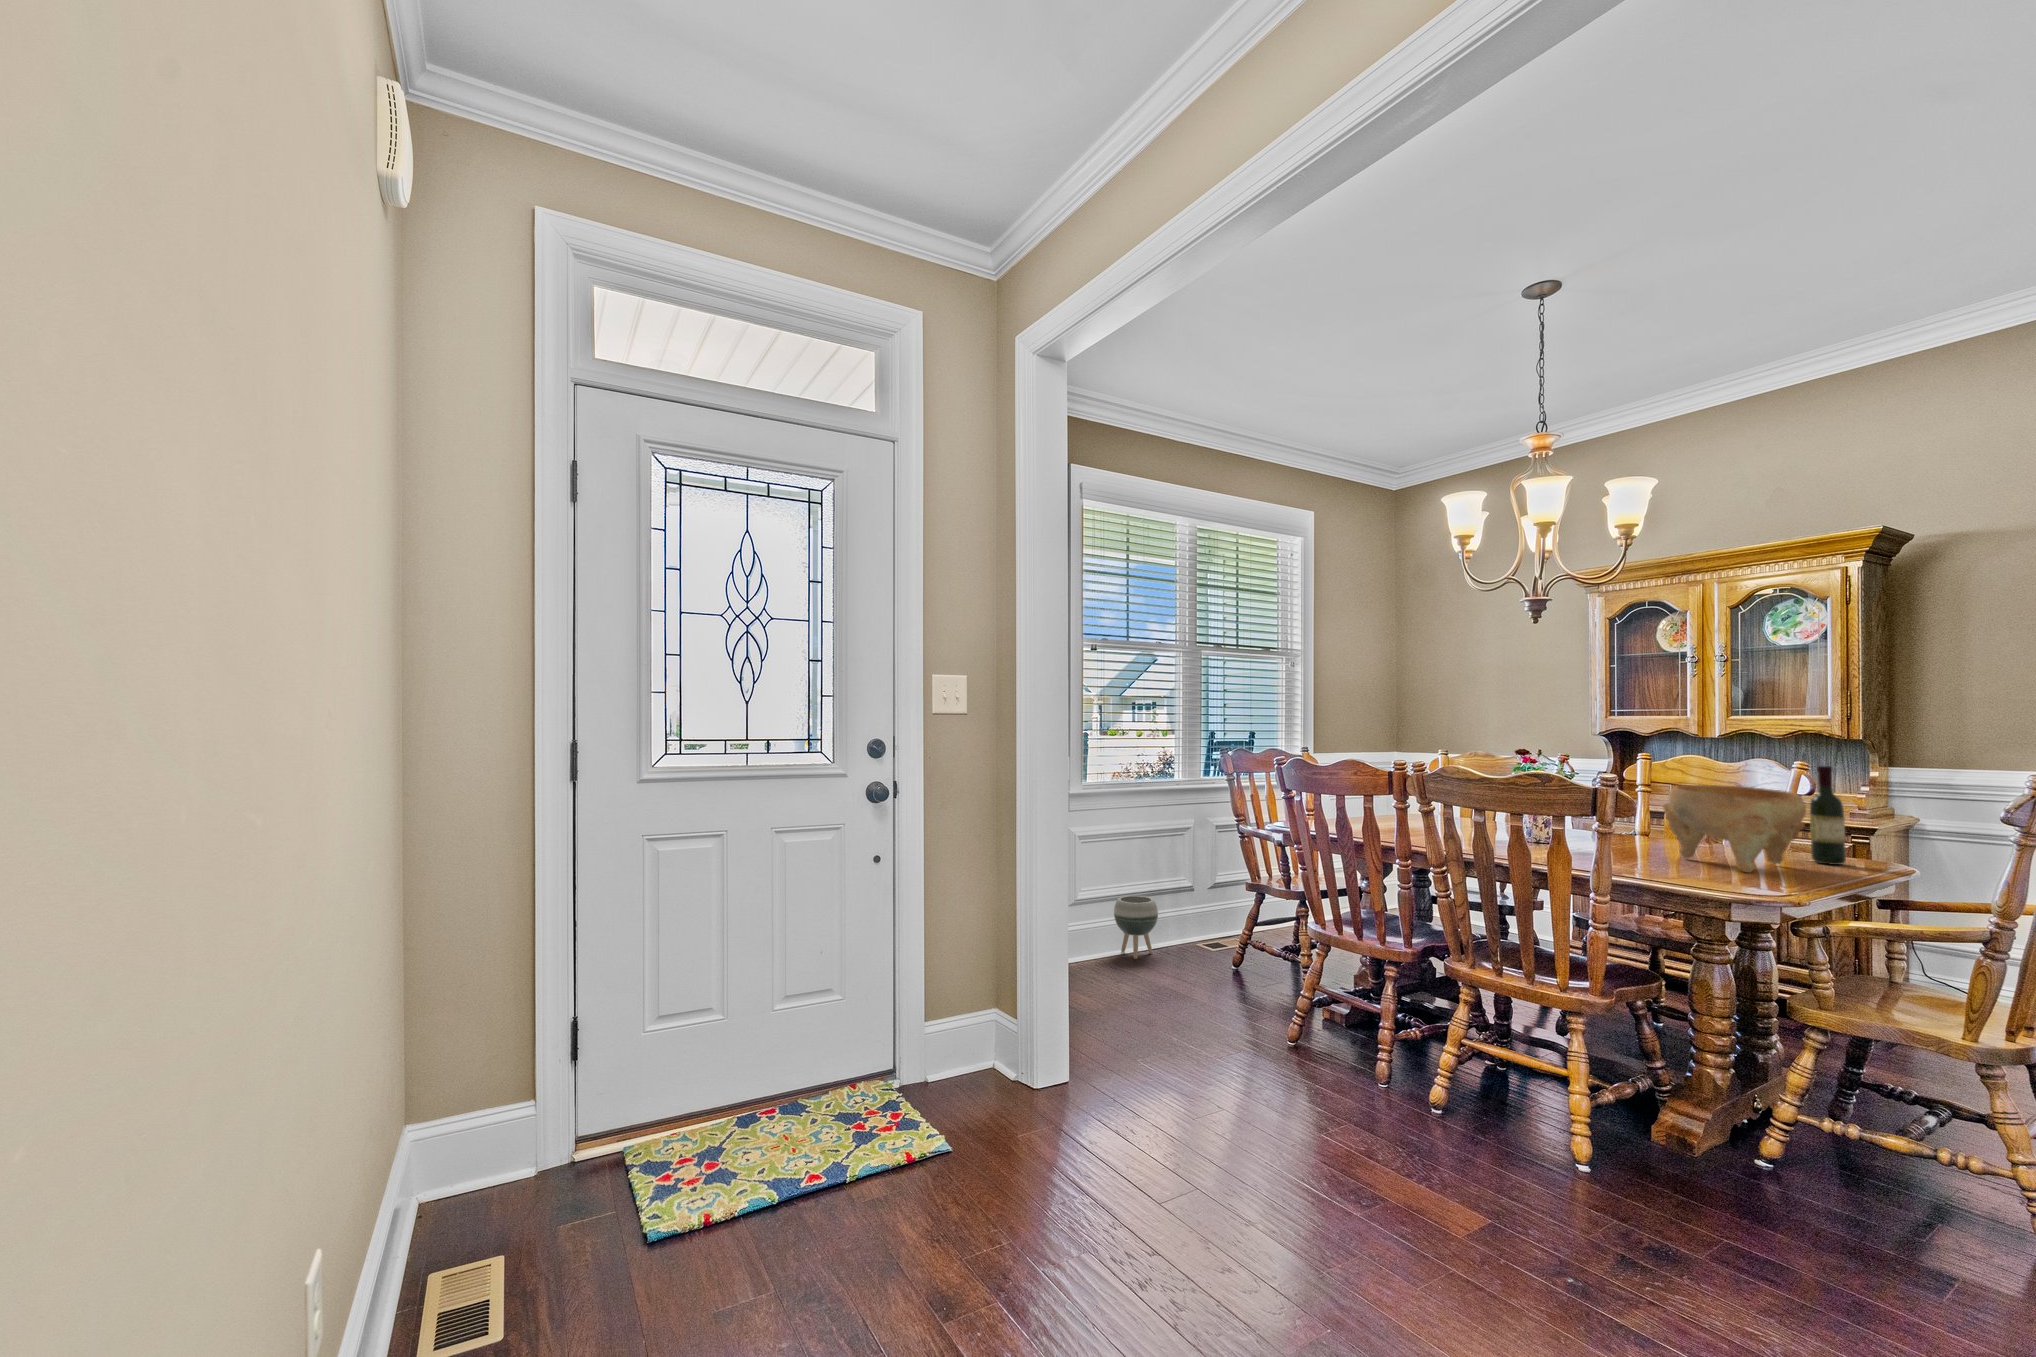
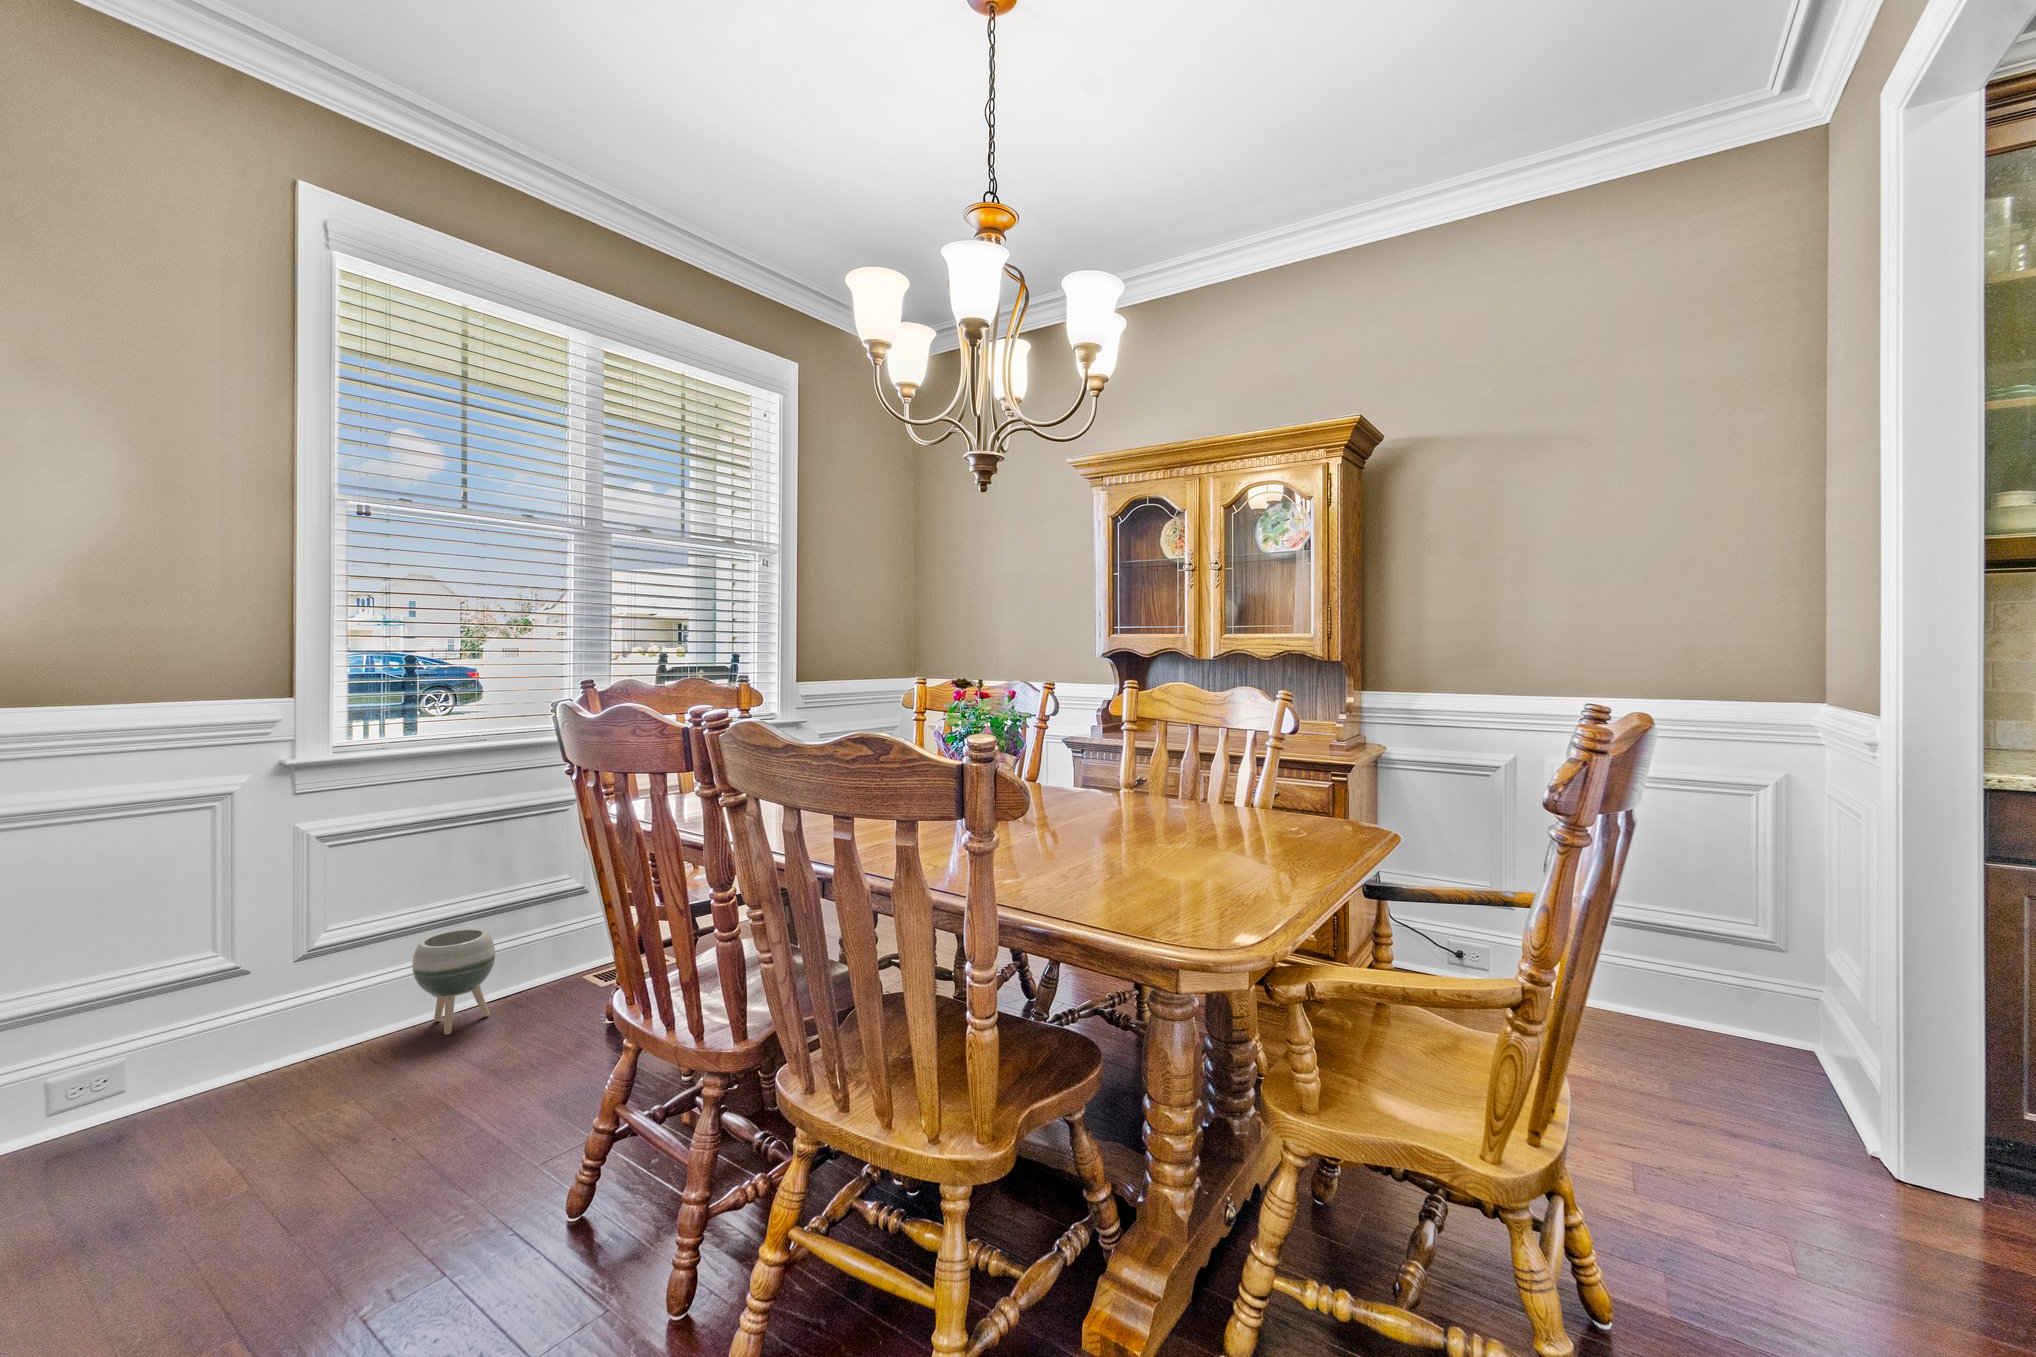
wine bottle: present [1810,765,1846,865] -> none [1296,694,1333,830]
decorative bowl: present [1664,785,1806,873] -> none [1126,728,1294,864]

